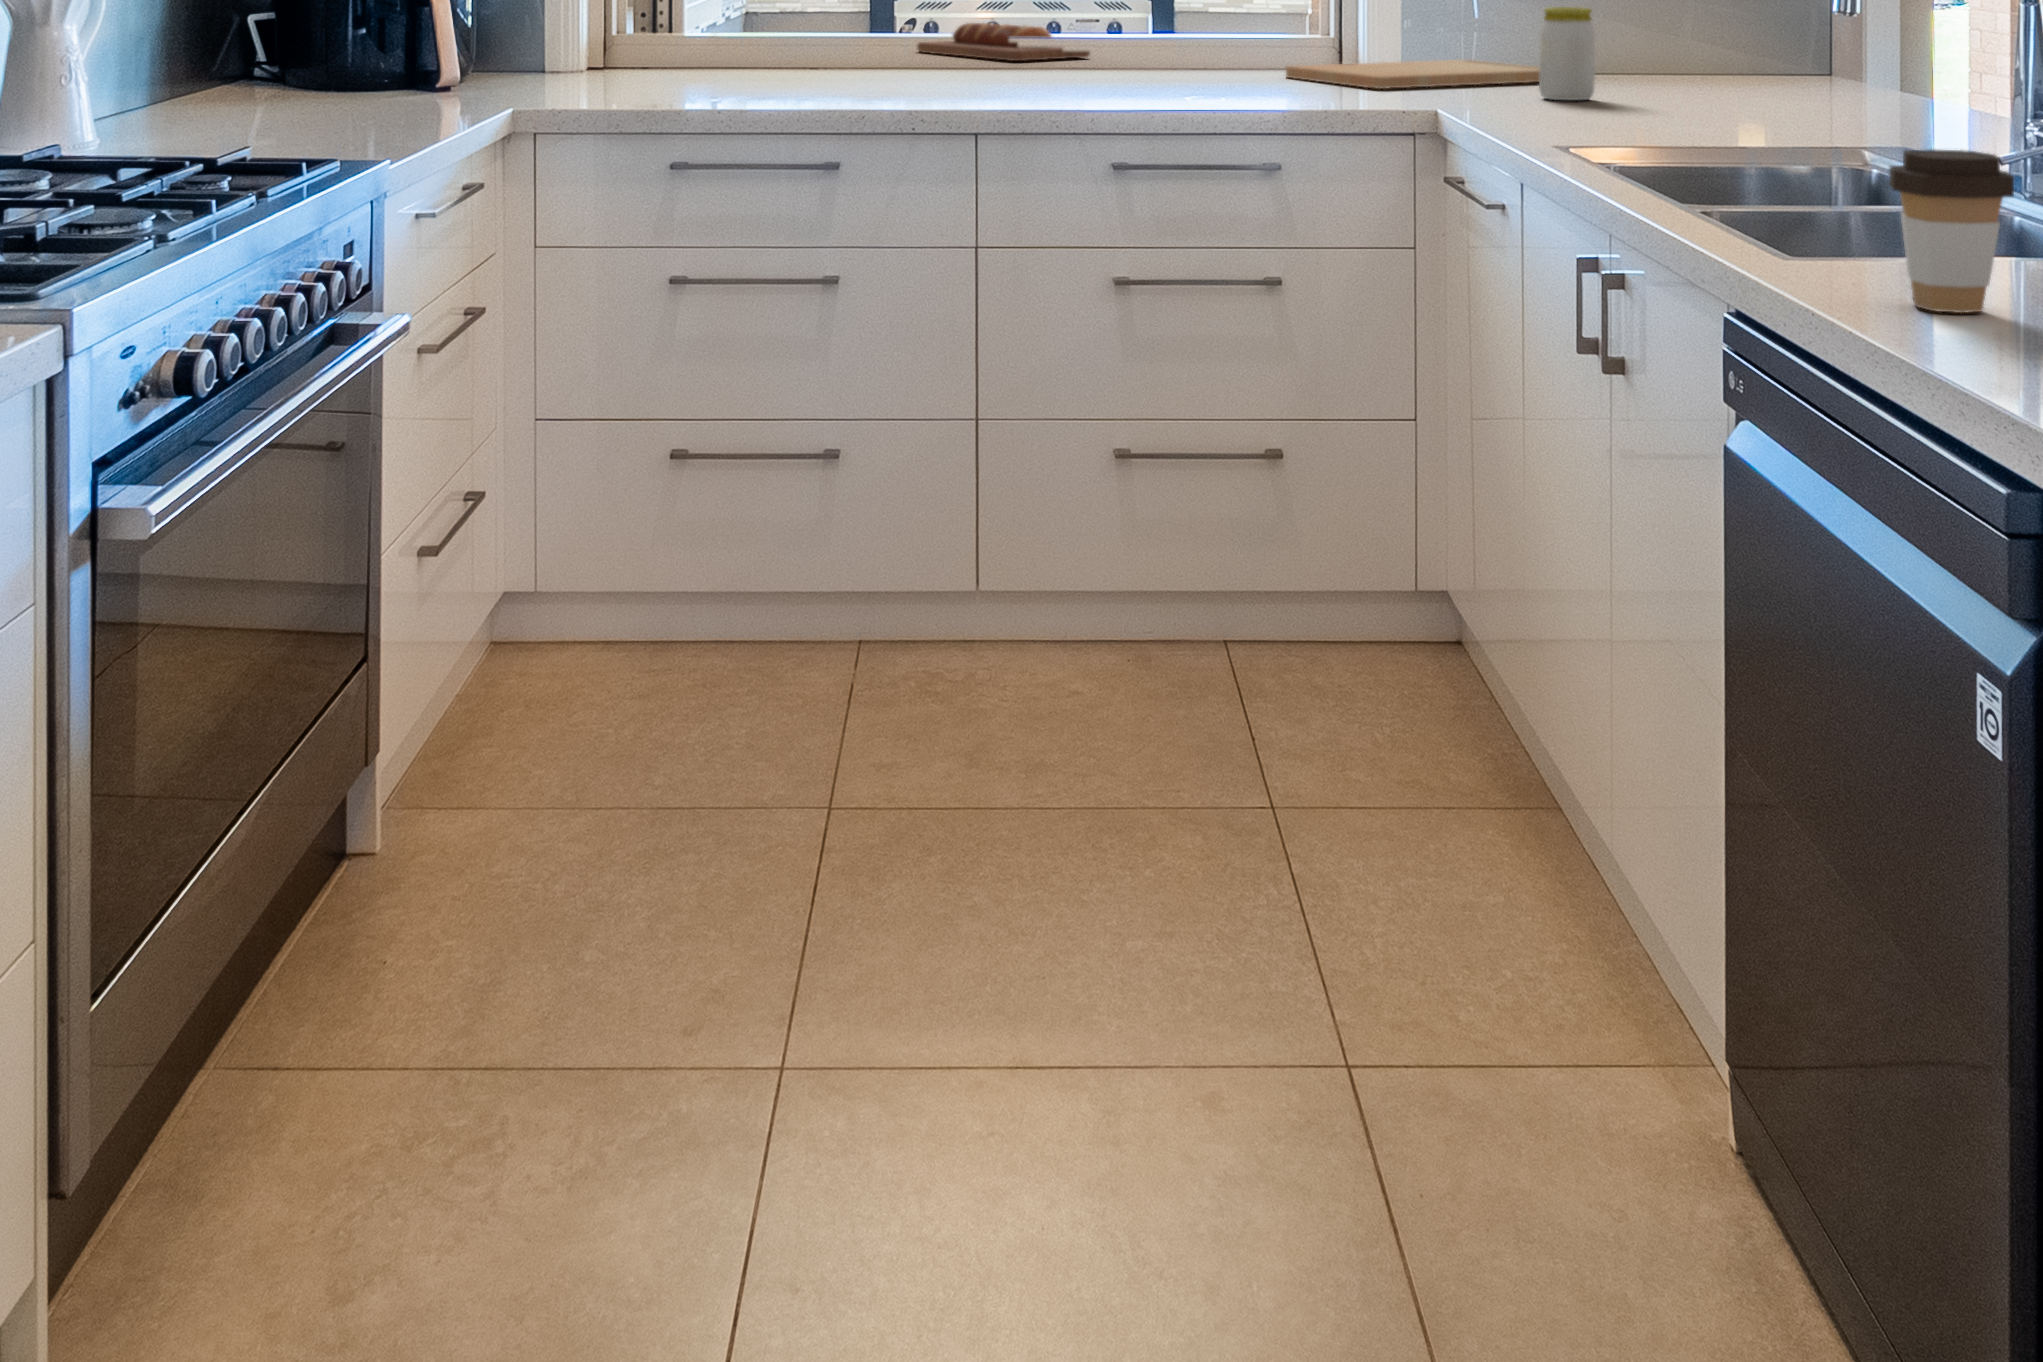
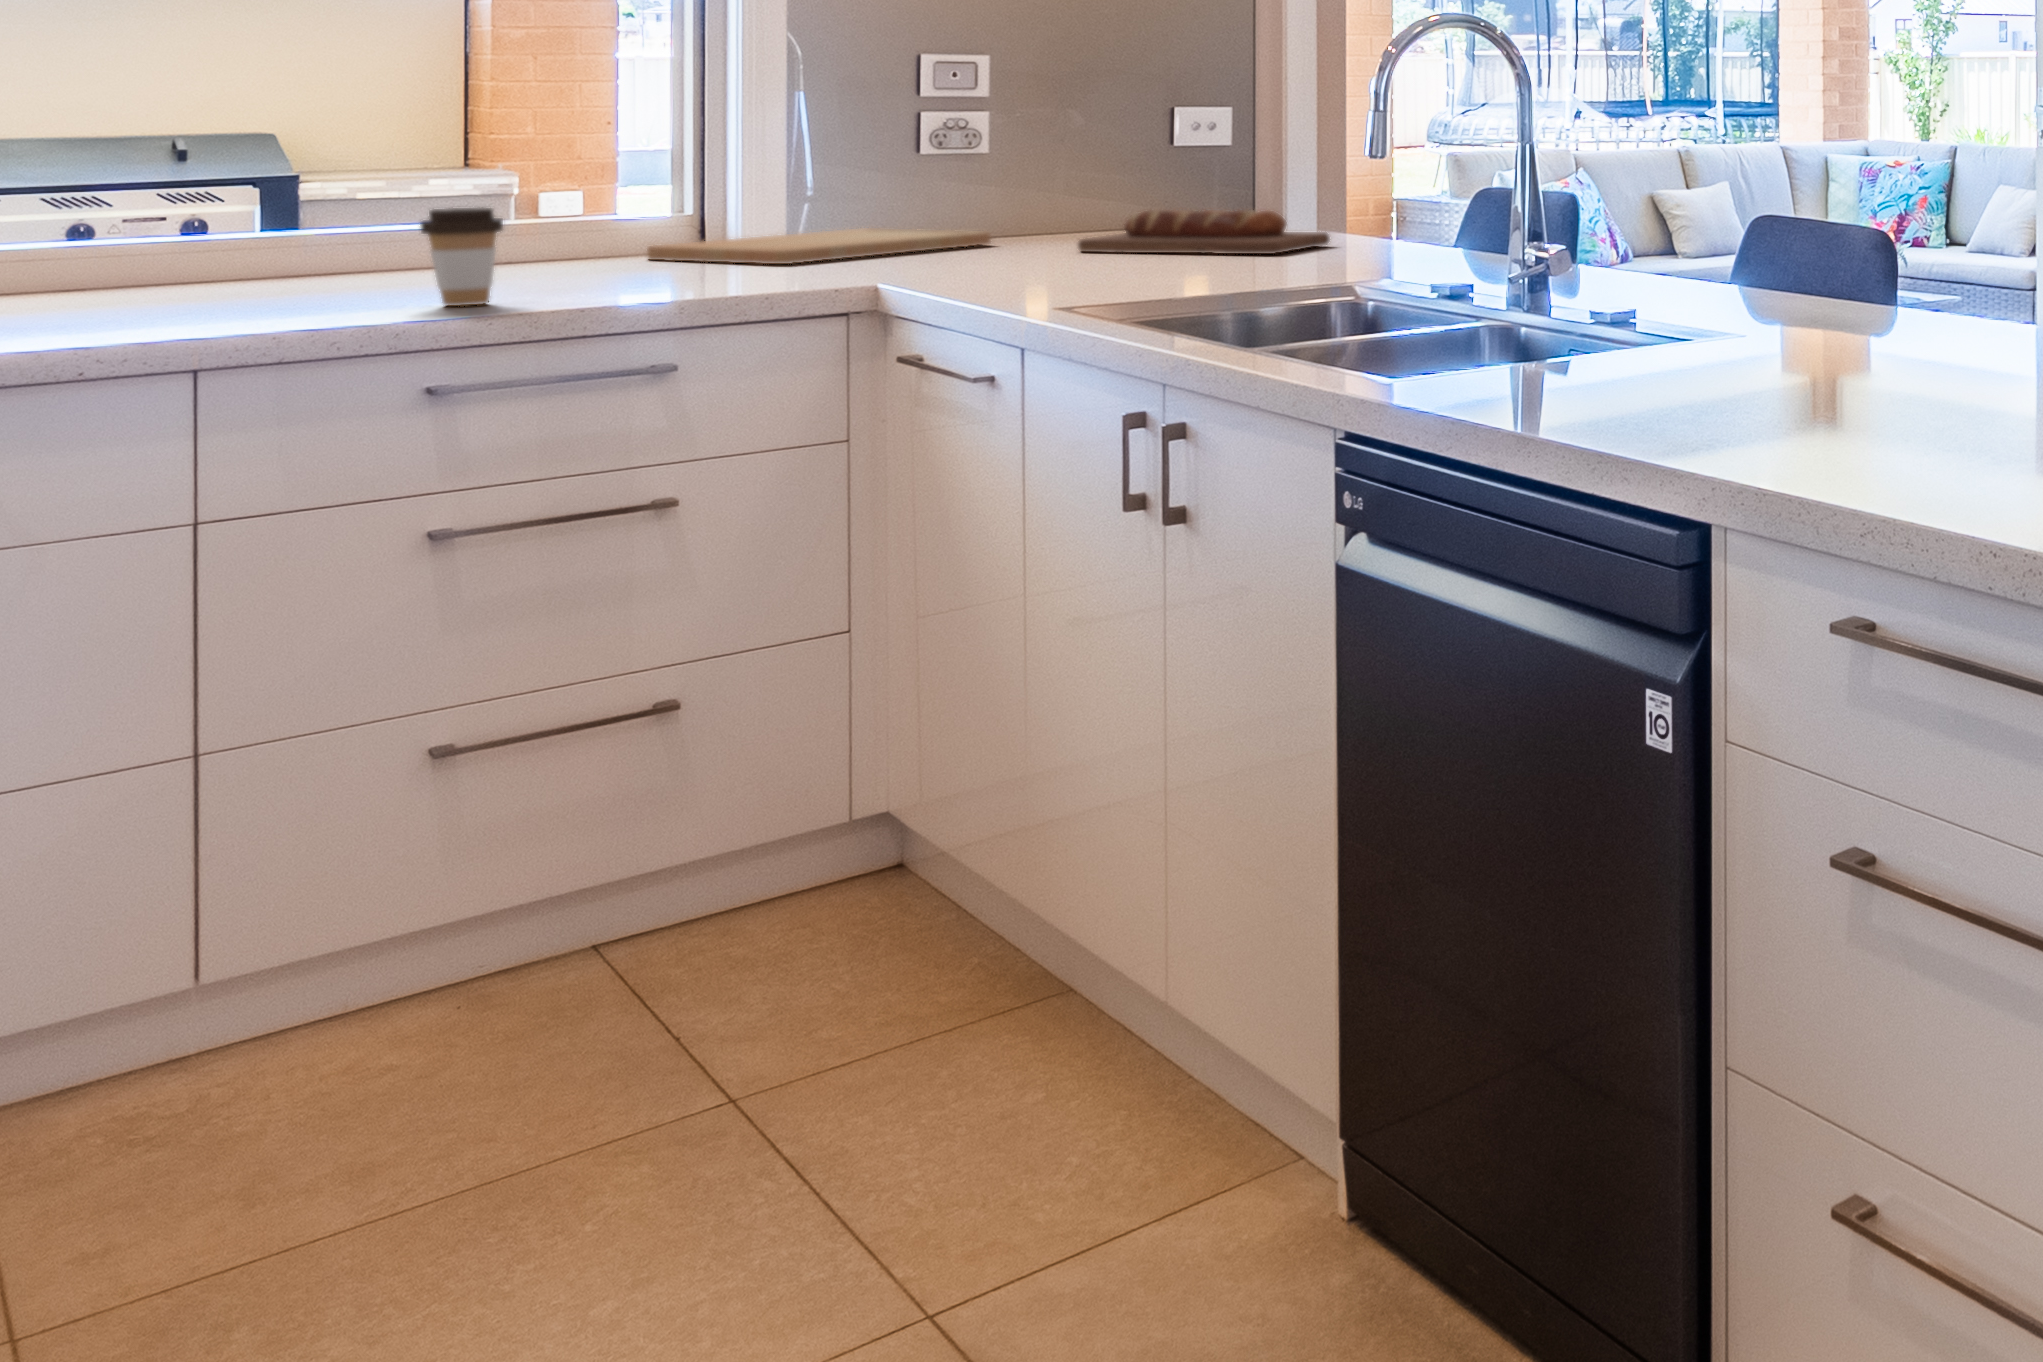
jar: present [1539,7,1595,100] -> none [980,164,1043,262]
bread loaf: present [917,23,1090,61] -> present [1078,210,1329,254]
coffee cup: present [1889,150,2014,313] -> present [421,207,503,306]

